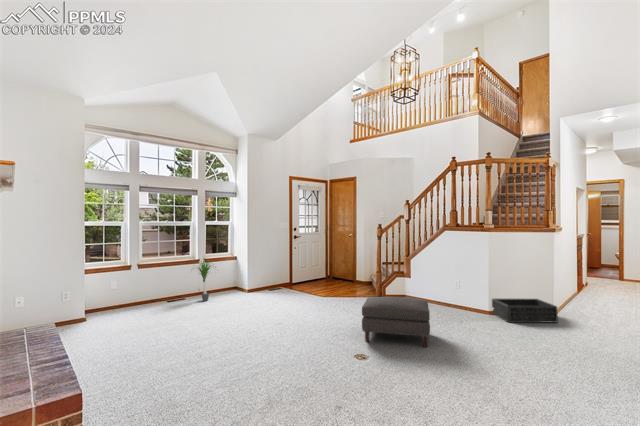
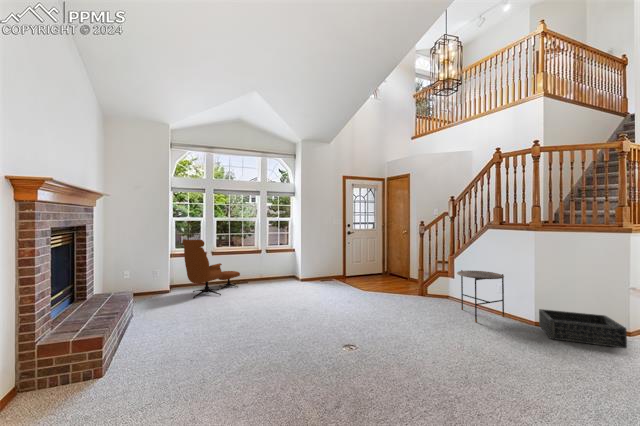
lounge chair: none [111,249,177,325] -> present [182,239,240,298]
potted plant: present [198,261,211,301] -> none [250,246,276,285]
side table: none [423,269,464,316] -> present [457,270,504,322]
ottoman: present [362,297,430,347] -> none [361,294,437,352]

